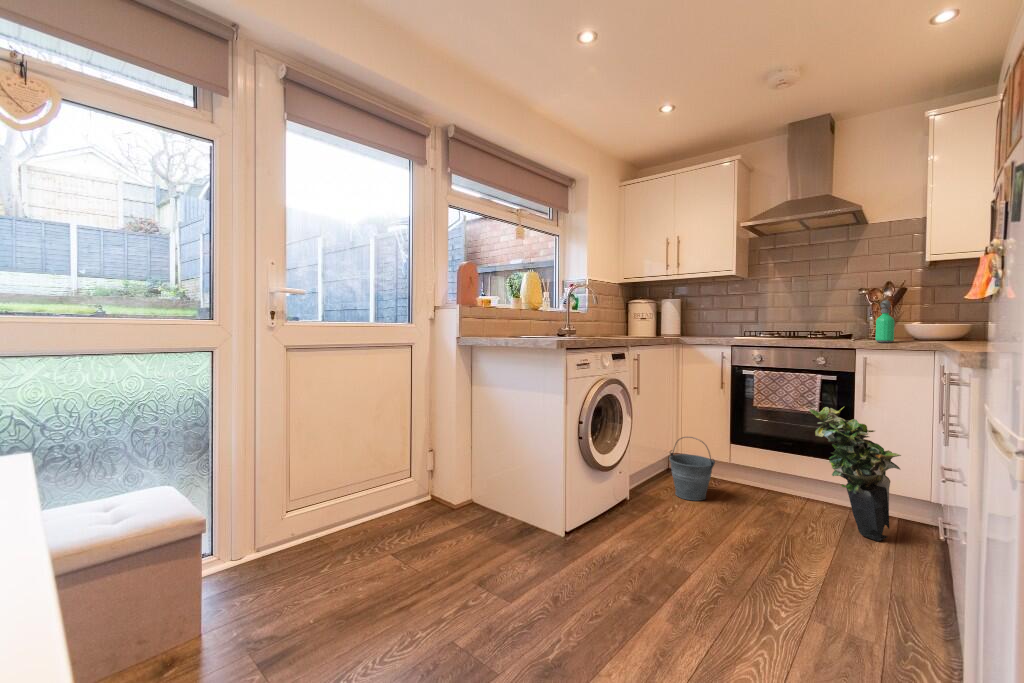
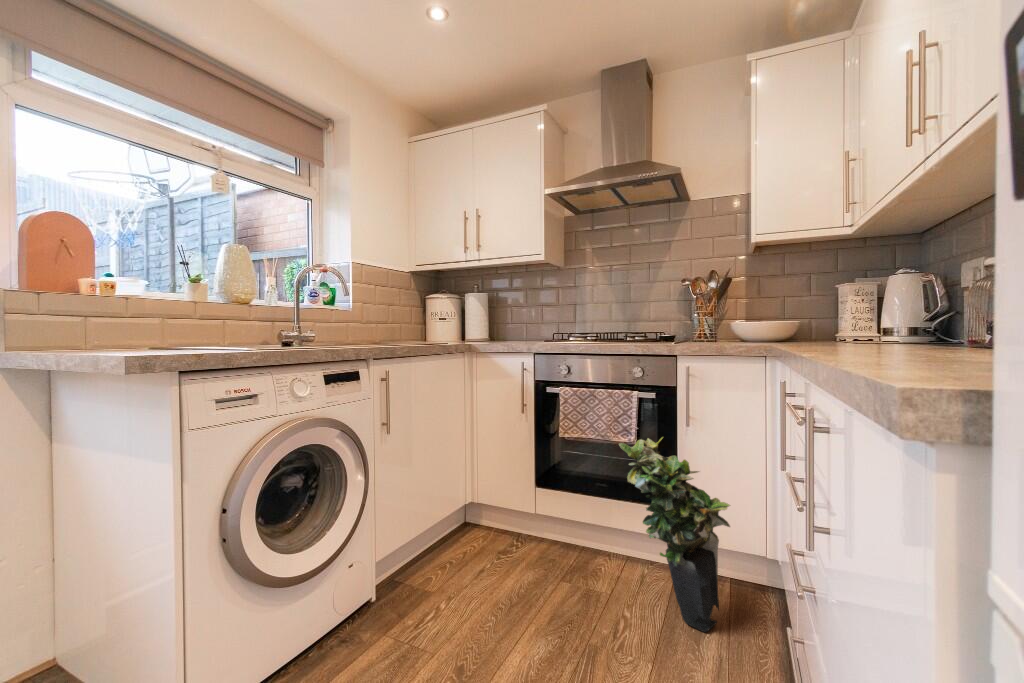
soap dispenser: present [875,300,895,343] -> none [698,291,719,347]
bucket: present [669,437,715,501] -> none [444,488,506,584]

